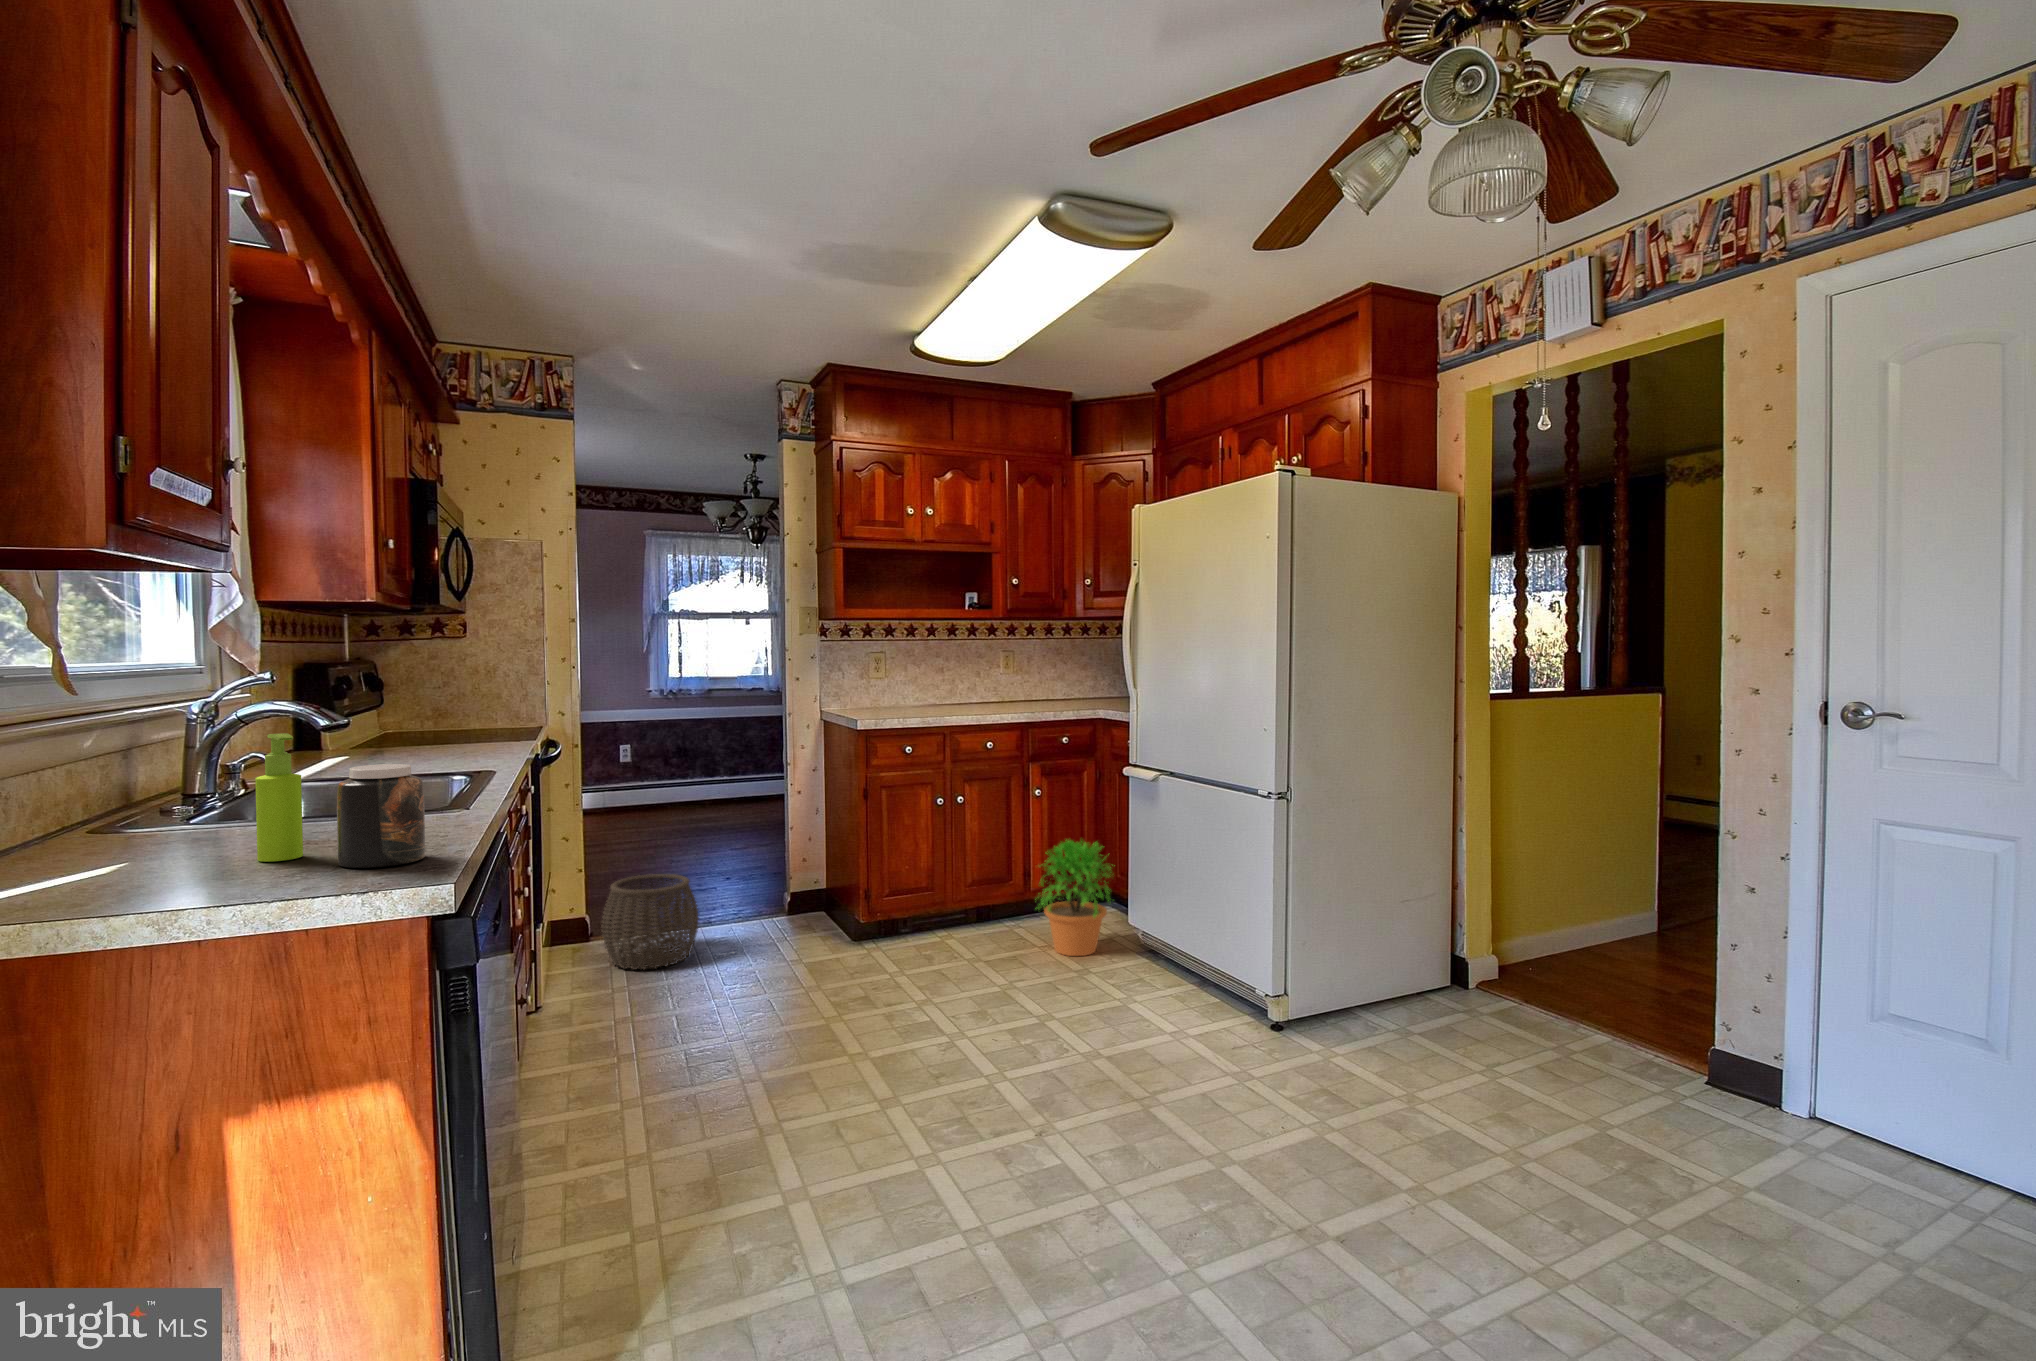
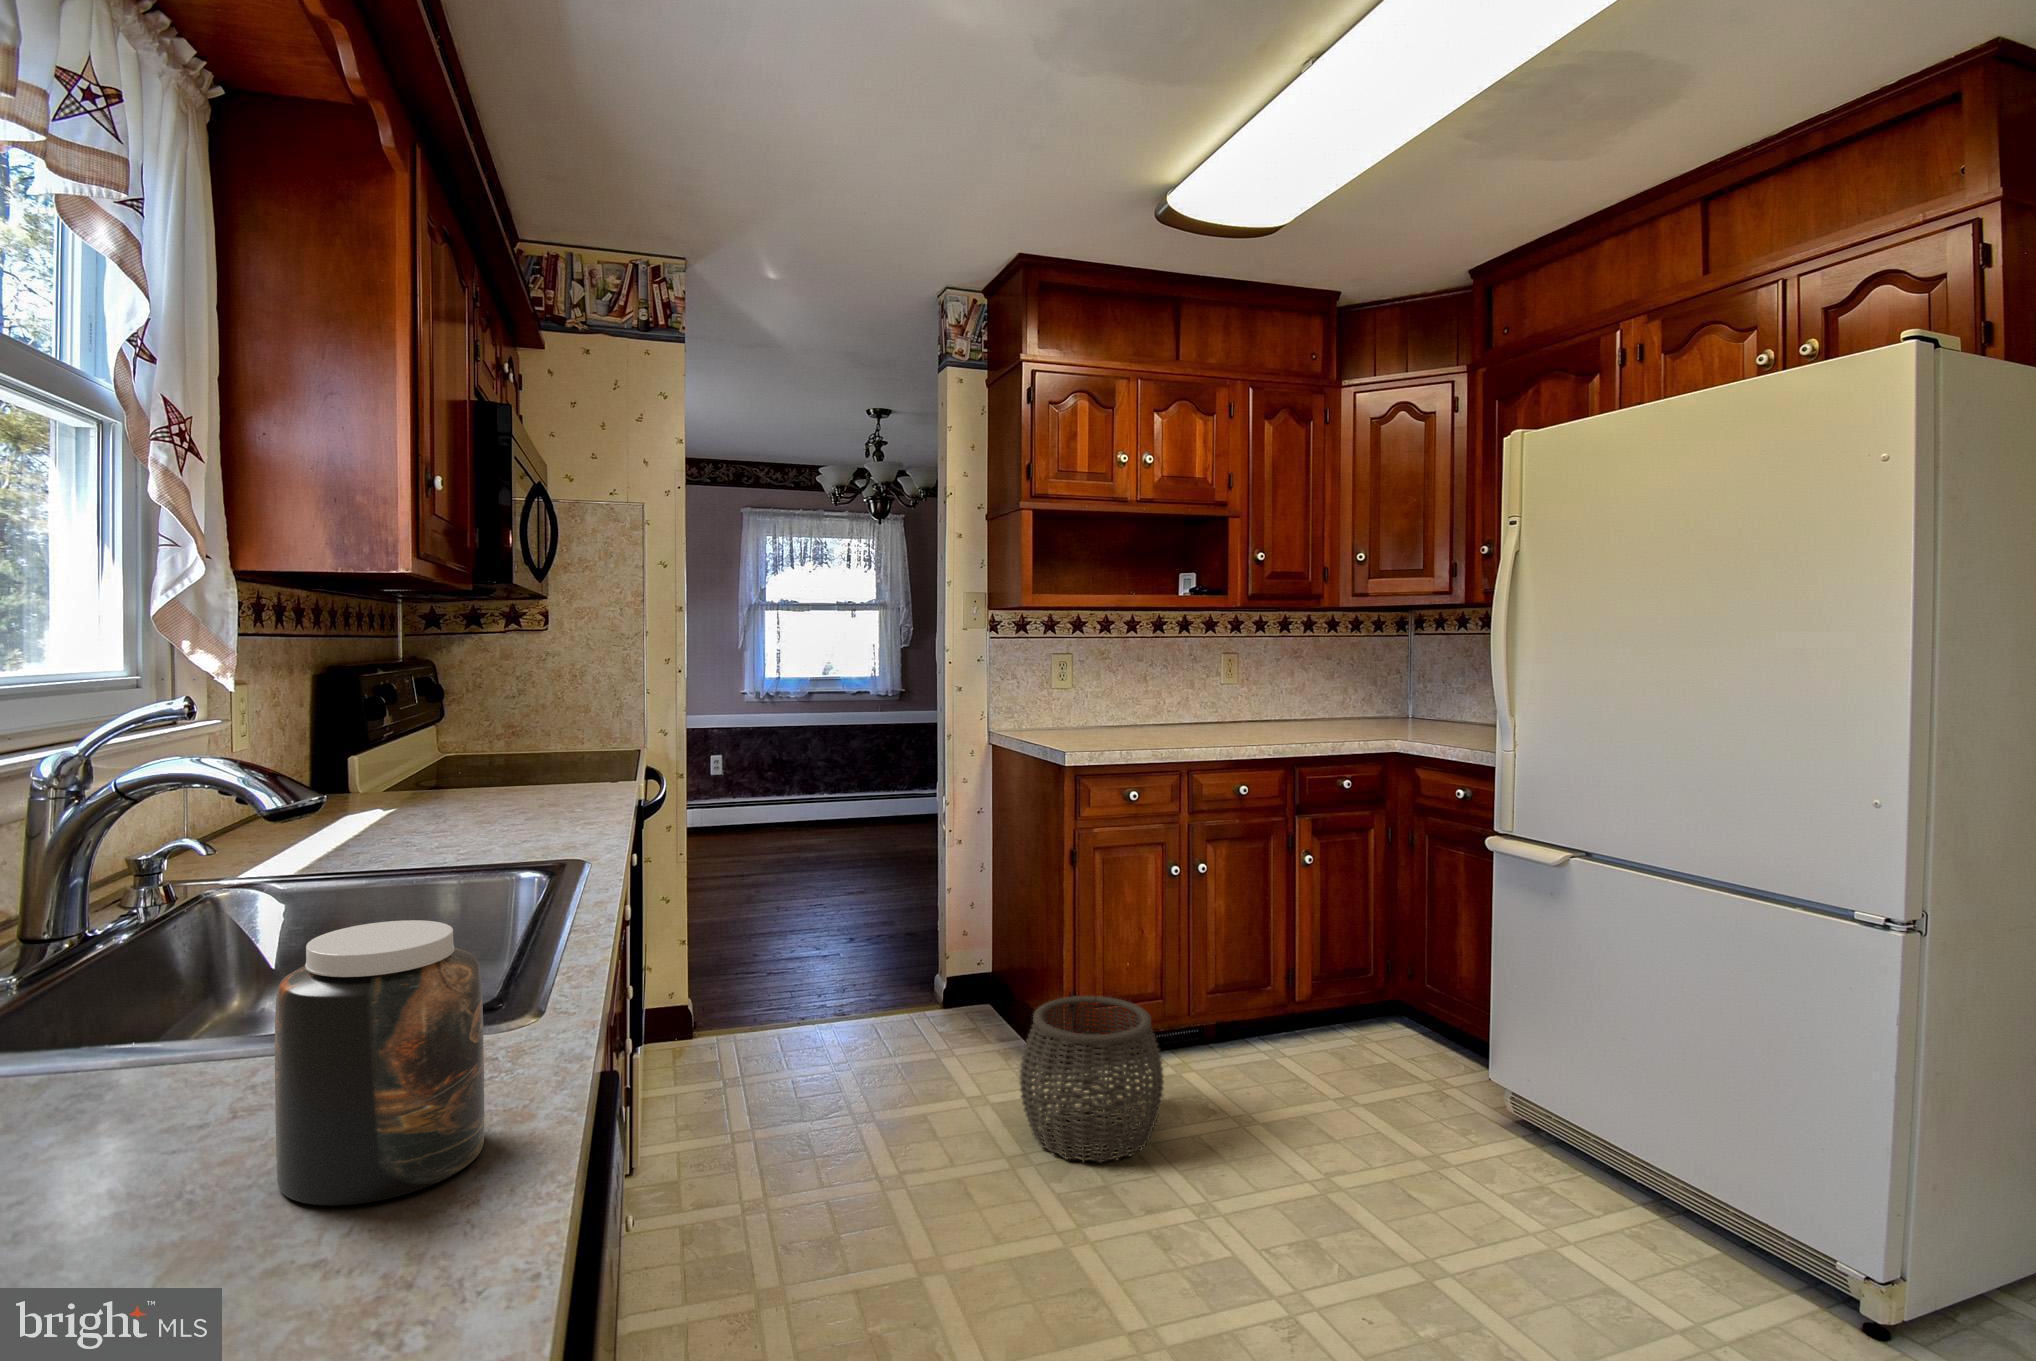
soap dispenser: present [255,733,303,862] -> none [95,847,212,1161]
potted plant: present [1040,840,1111,956] -> none [1302,914,1434,1084]
woven basket: present [602,874,699,970] -> present [1020,996,1164,1163]

